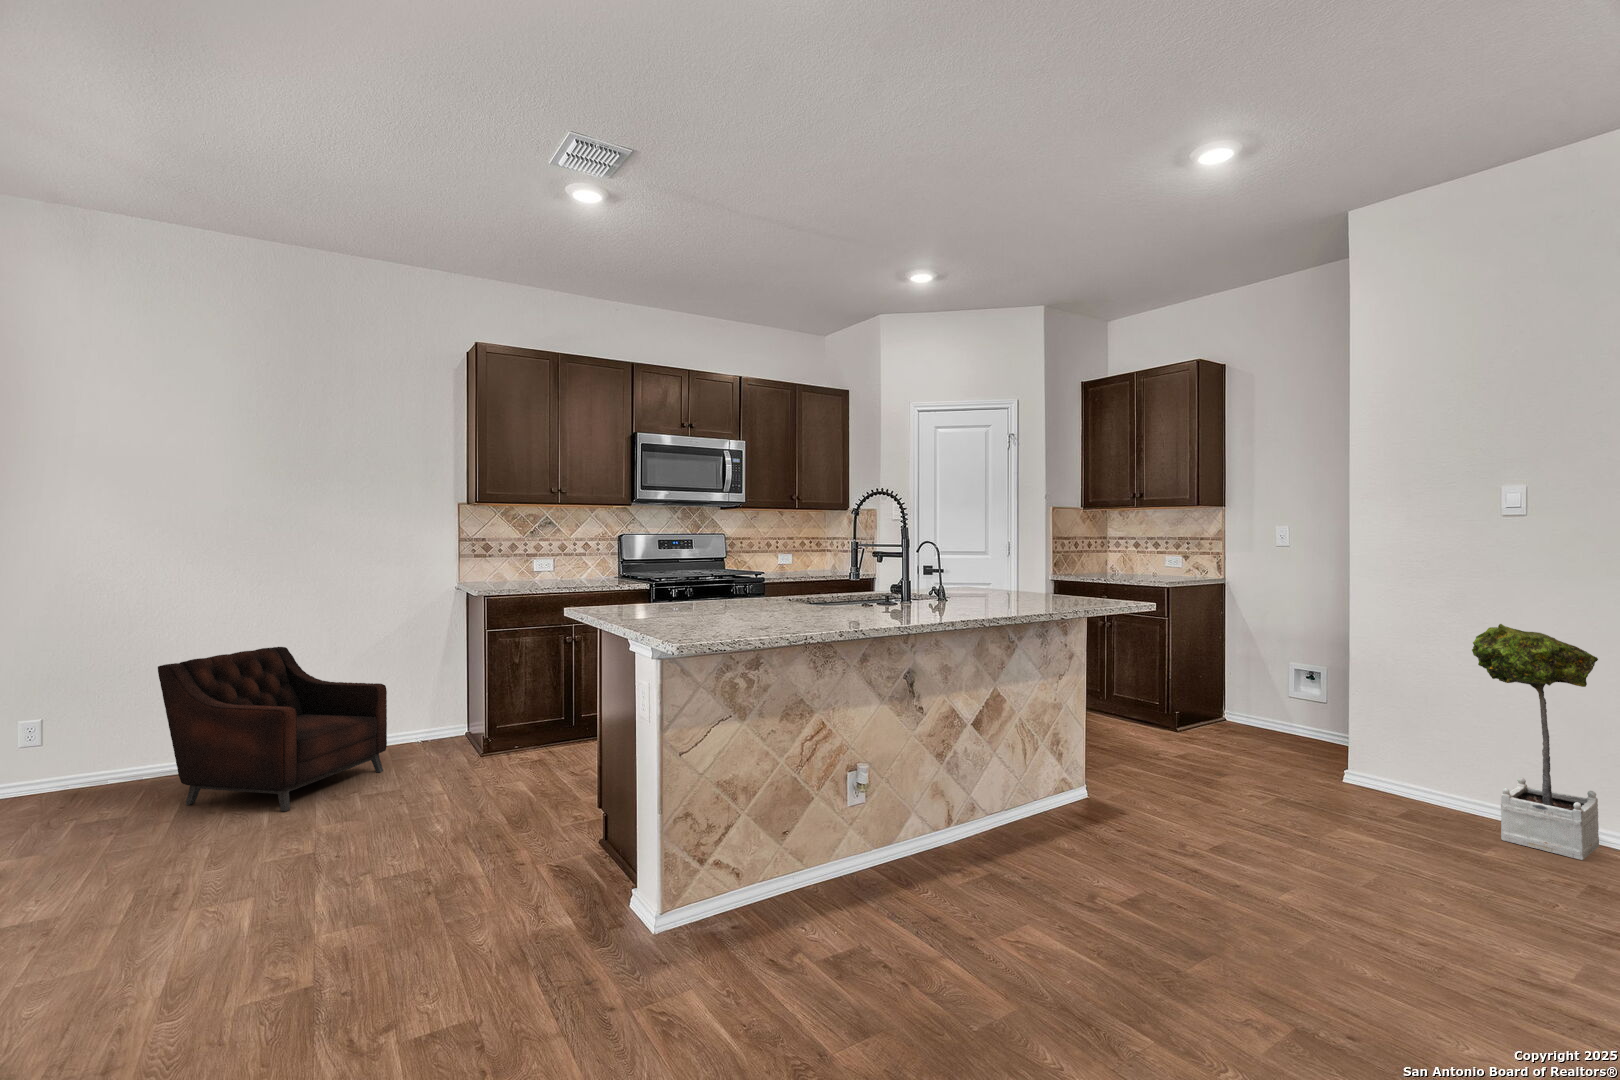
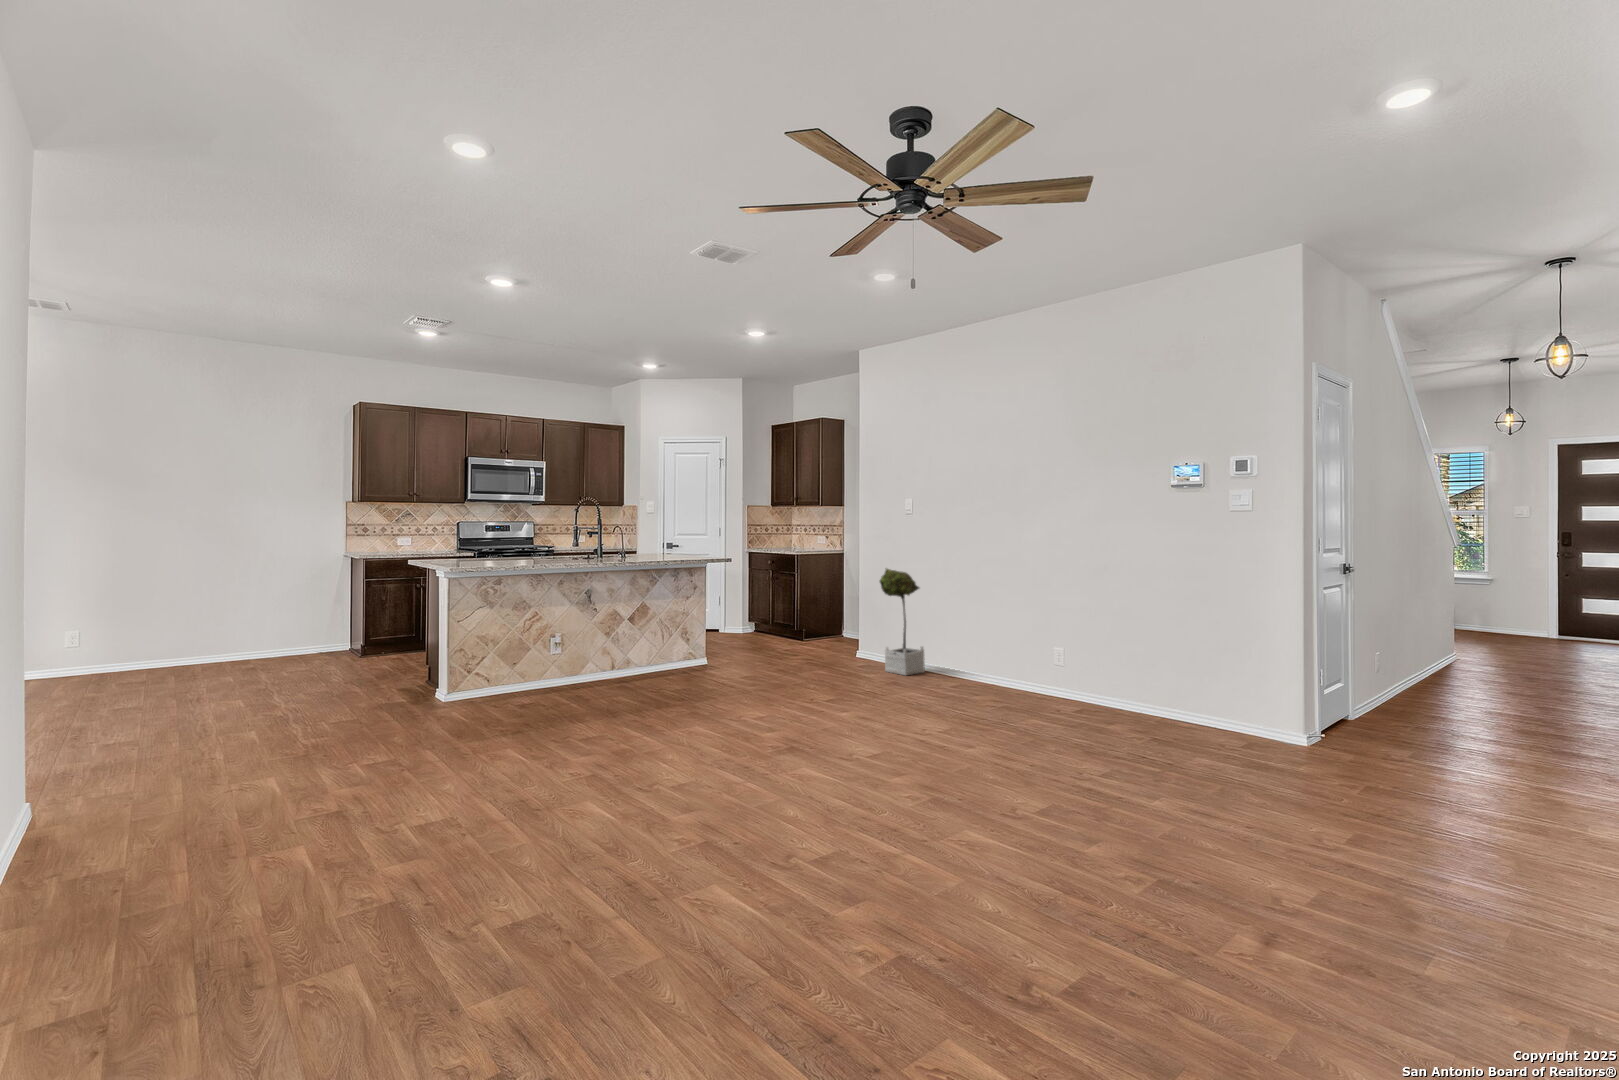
armchair: present [158,647,387,811] -> none [164,590,302,676]

